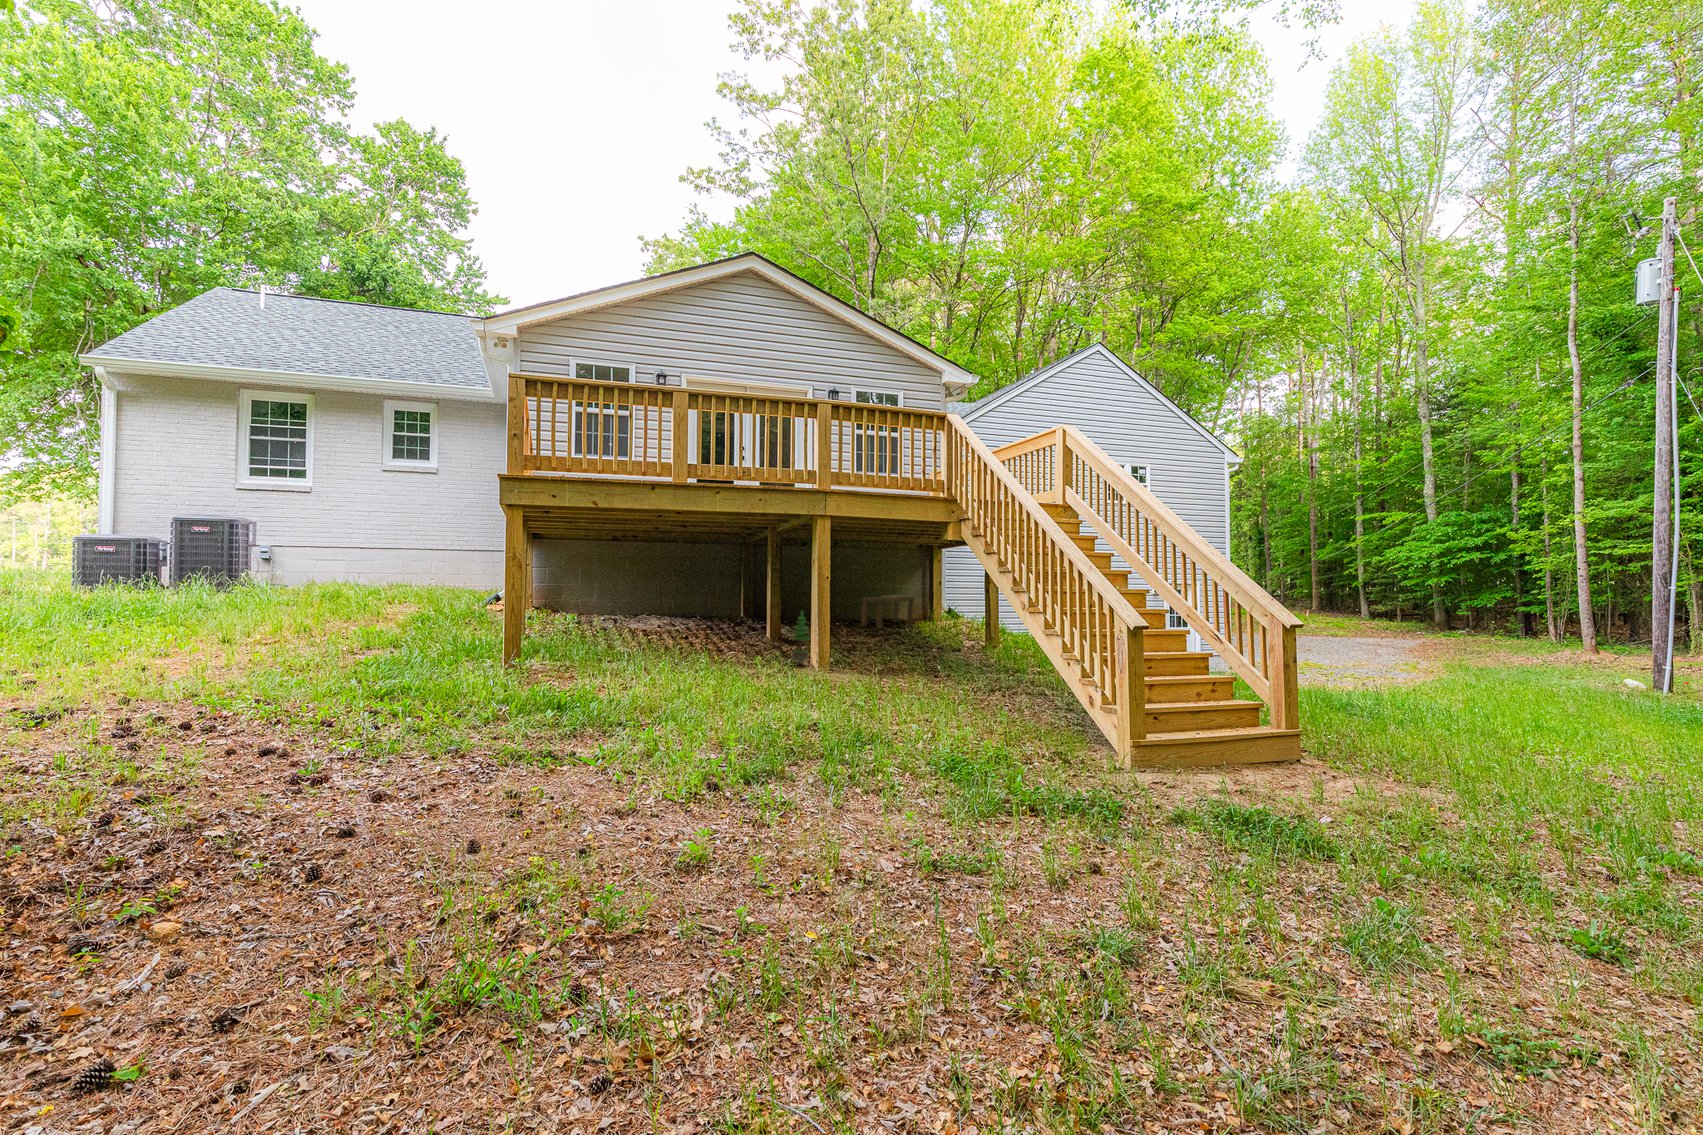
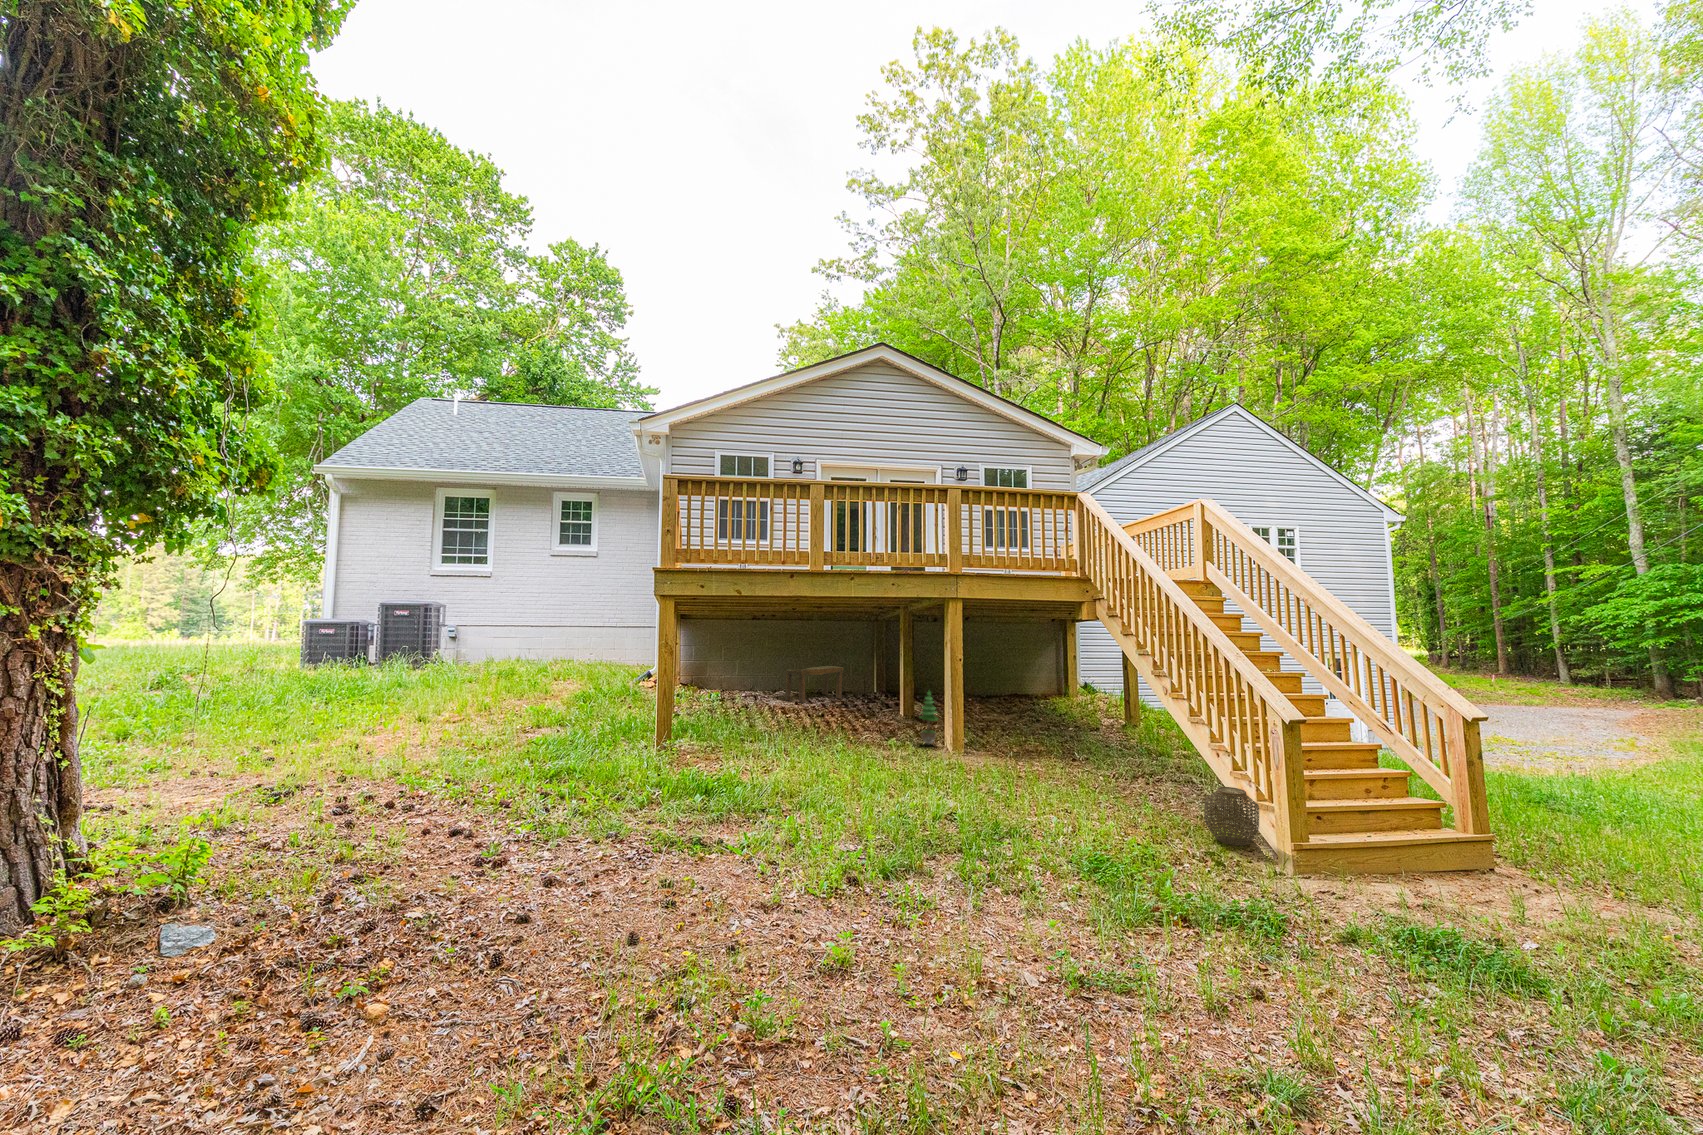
bench: present [861,595,915,629] -> present [785,666,843,703]
woven basket: none [1055,694,1103,746] -> present [1204,787,1259,846]

